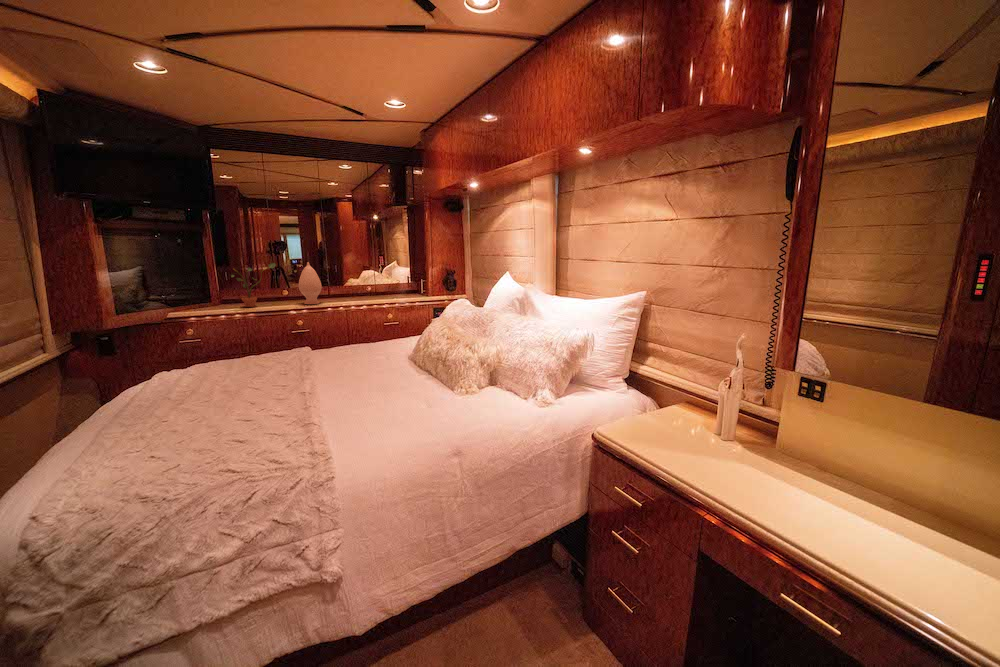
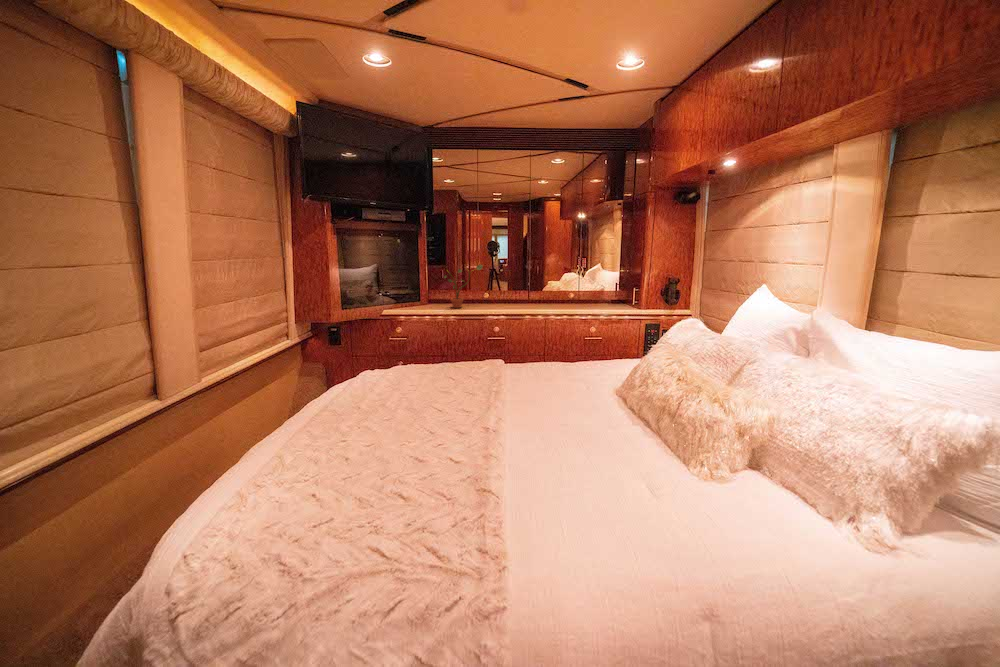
vase: present [299,262,322,304] -> none [501,265,523,308]

